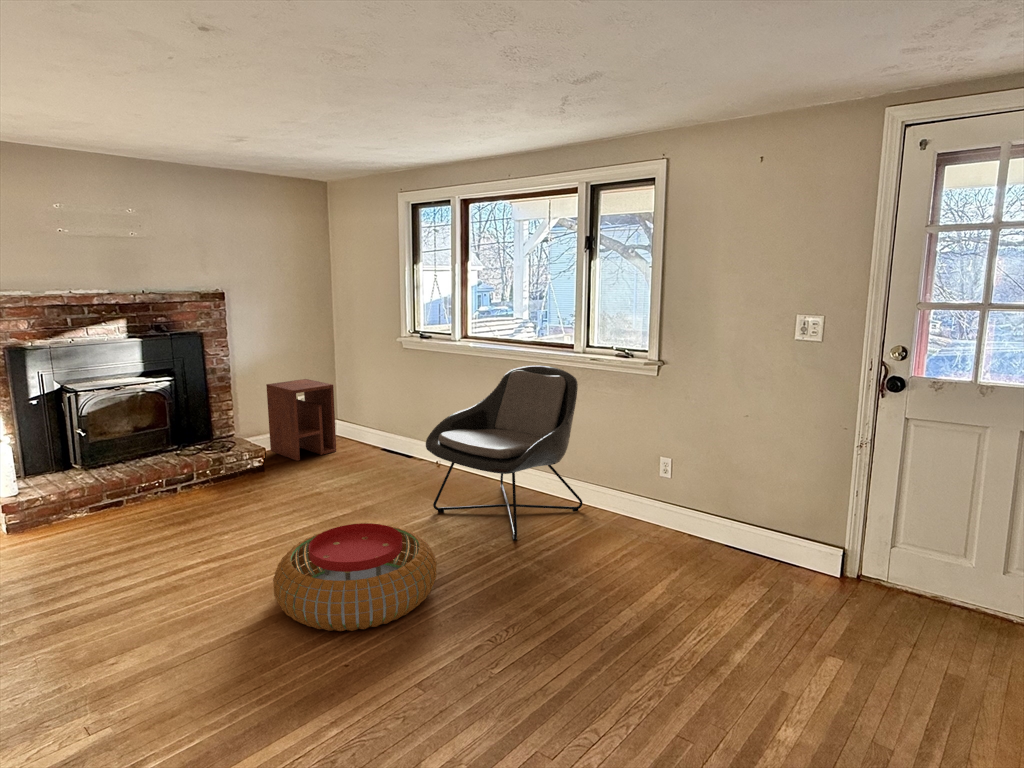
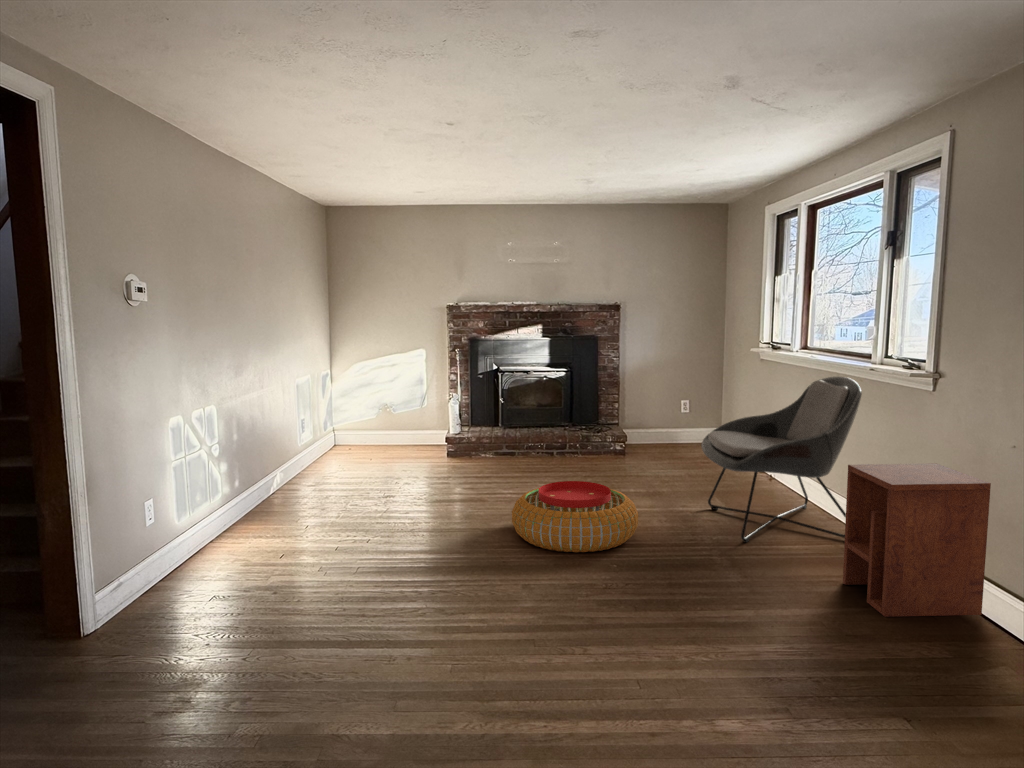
side table: present [266,379,336,461] -> present [843,463,991,617]

